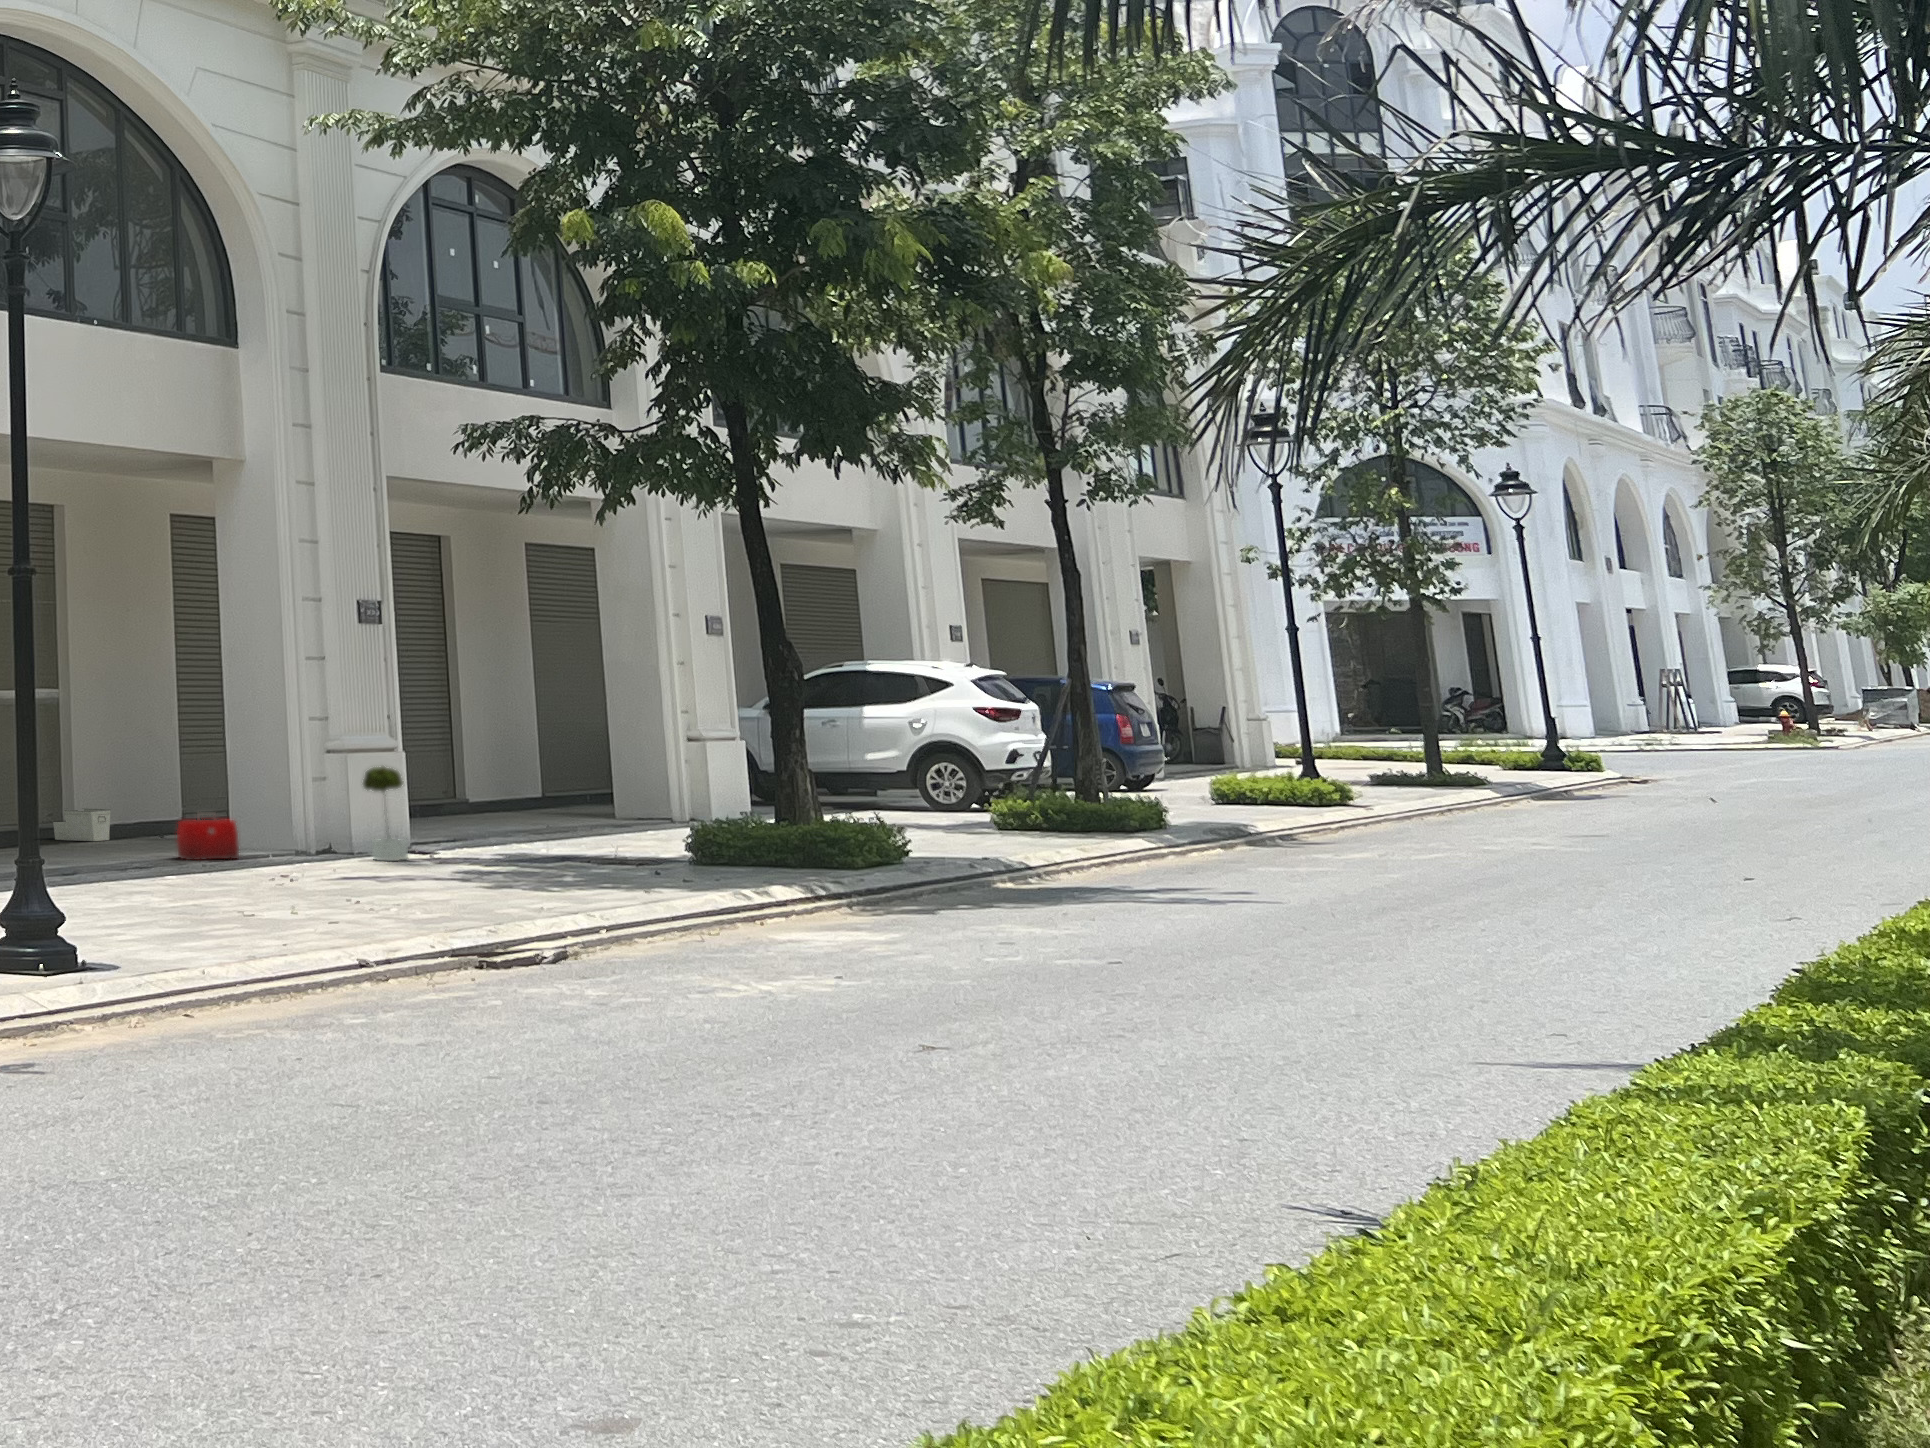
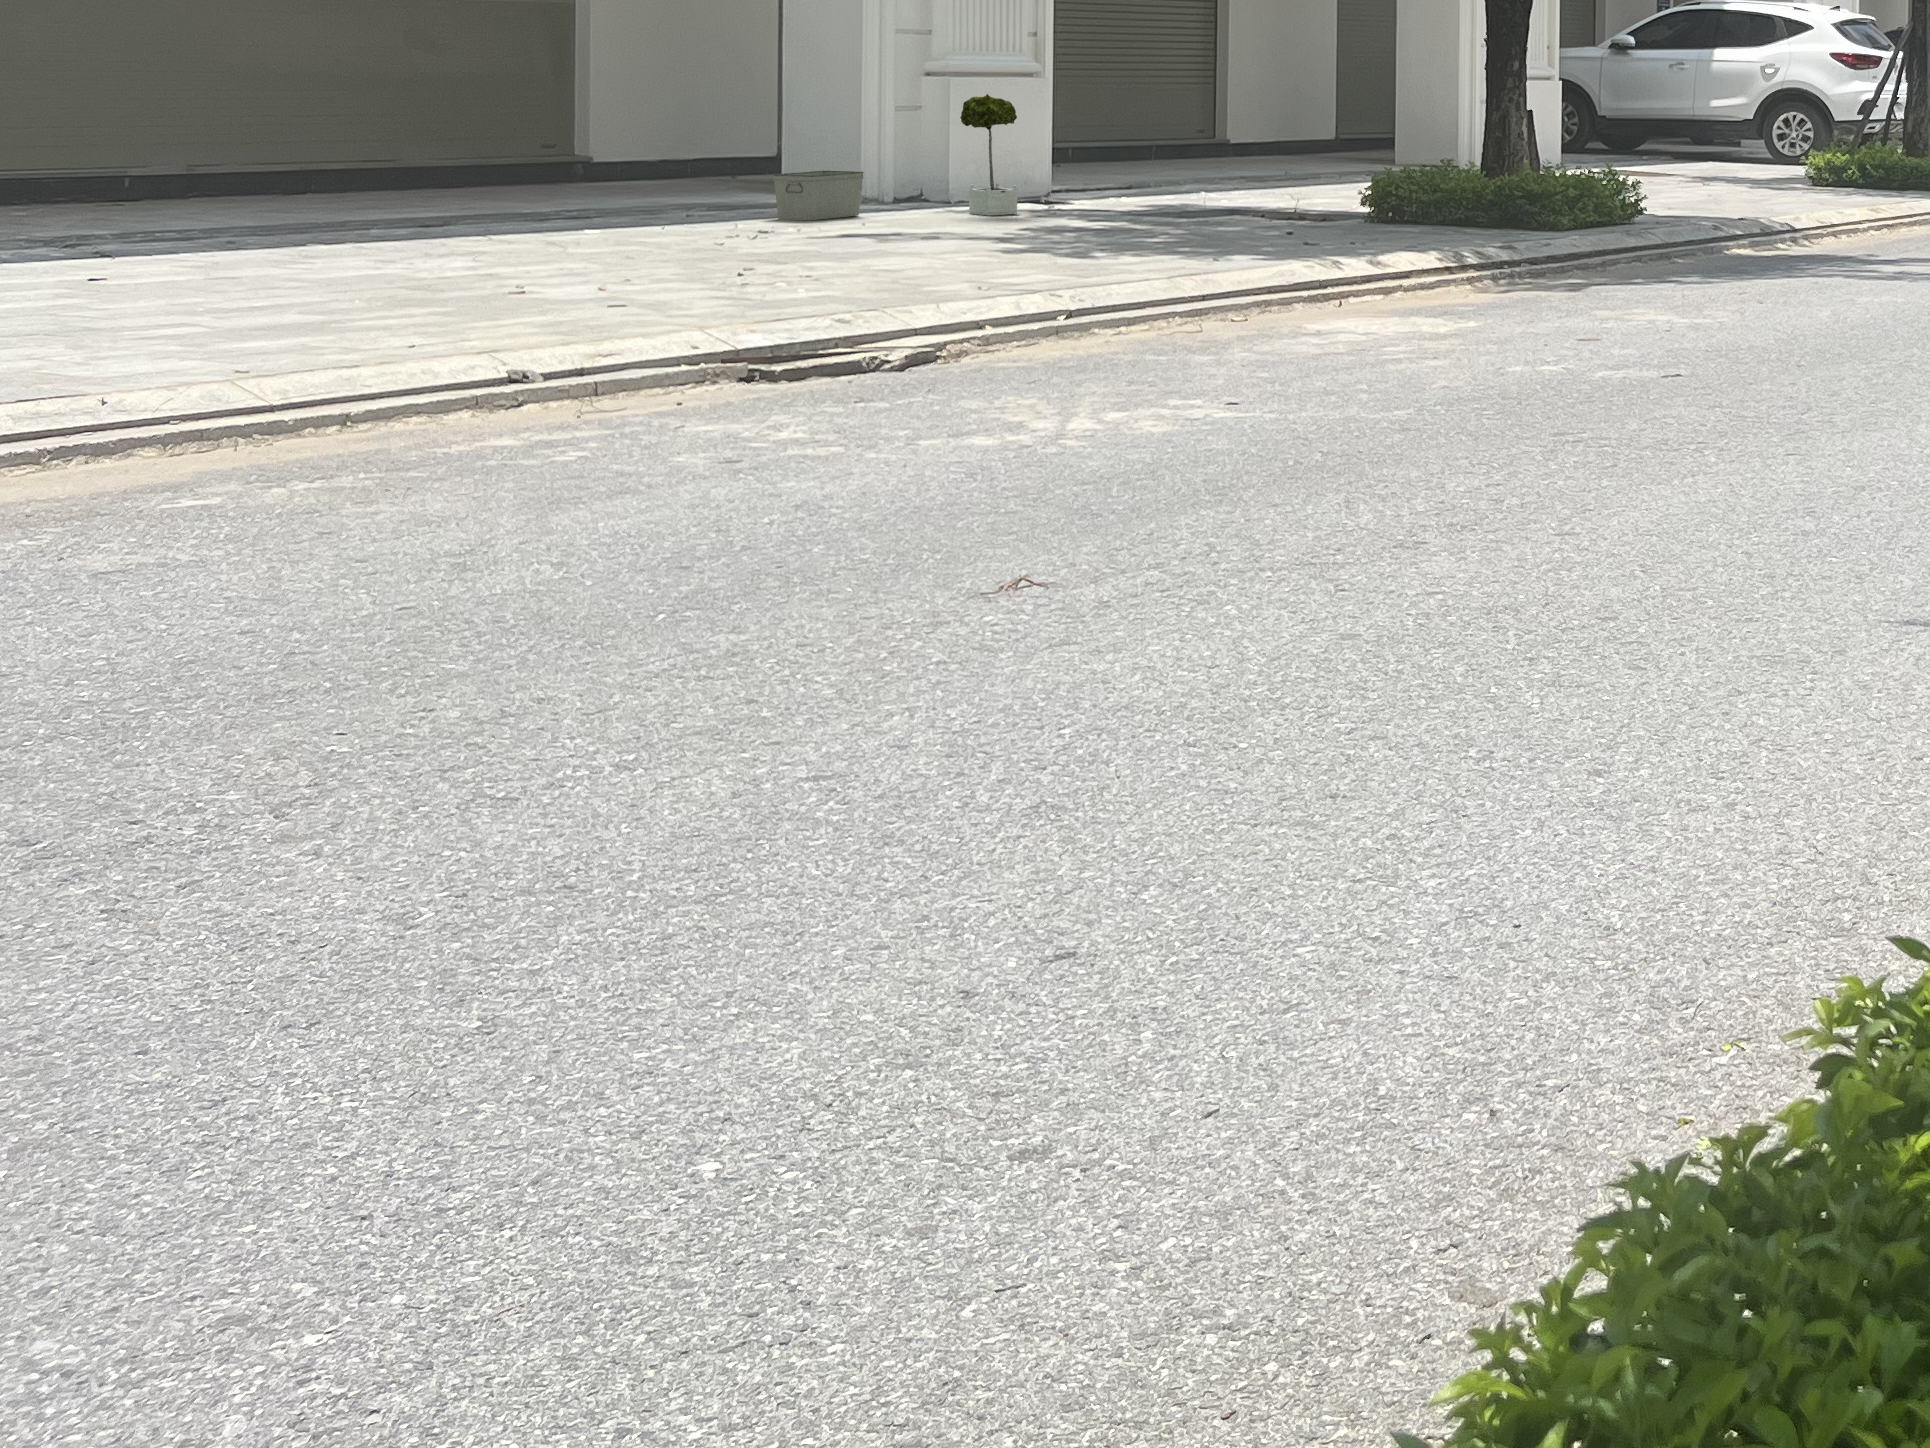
storage bin: present [53,809,110,841] -> present [774,171,864,220]
toolbox: present [177,813,239,860] -> none [703,151,785,212]

